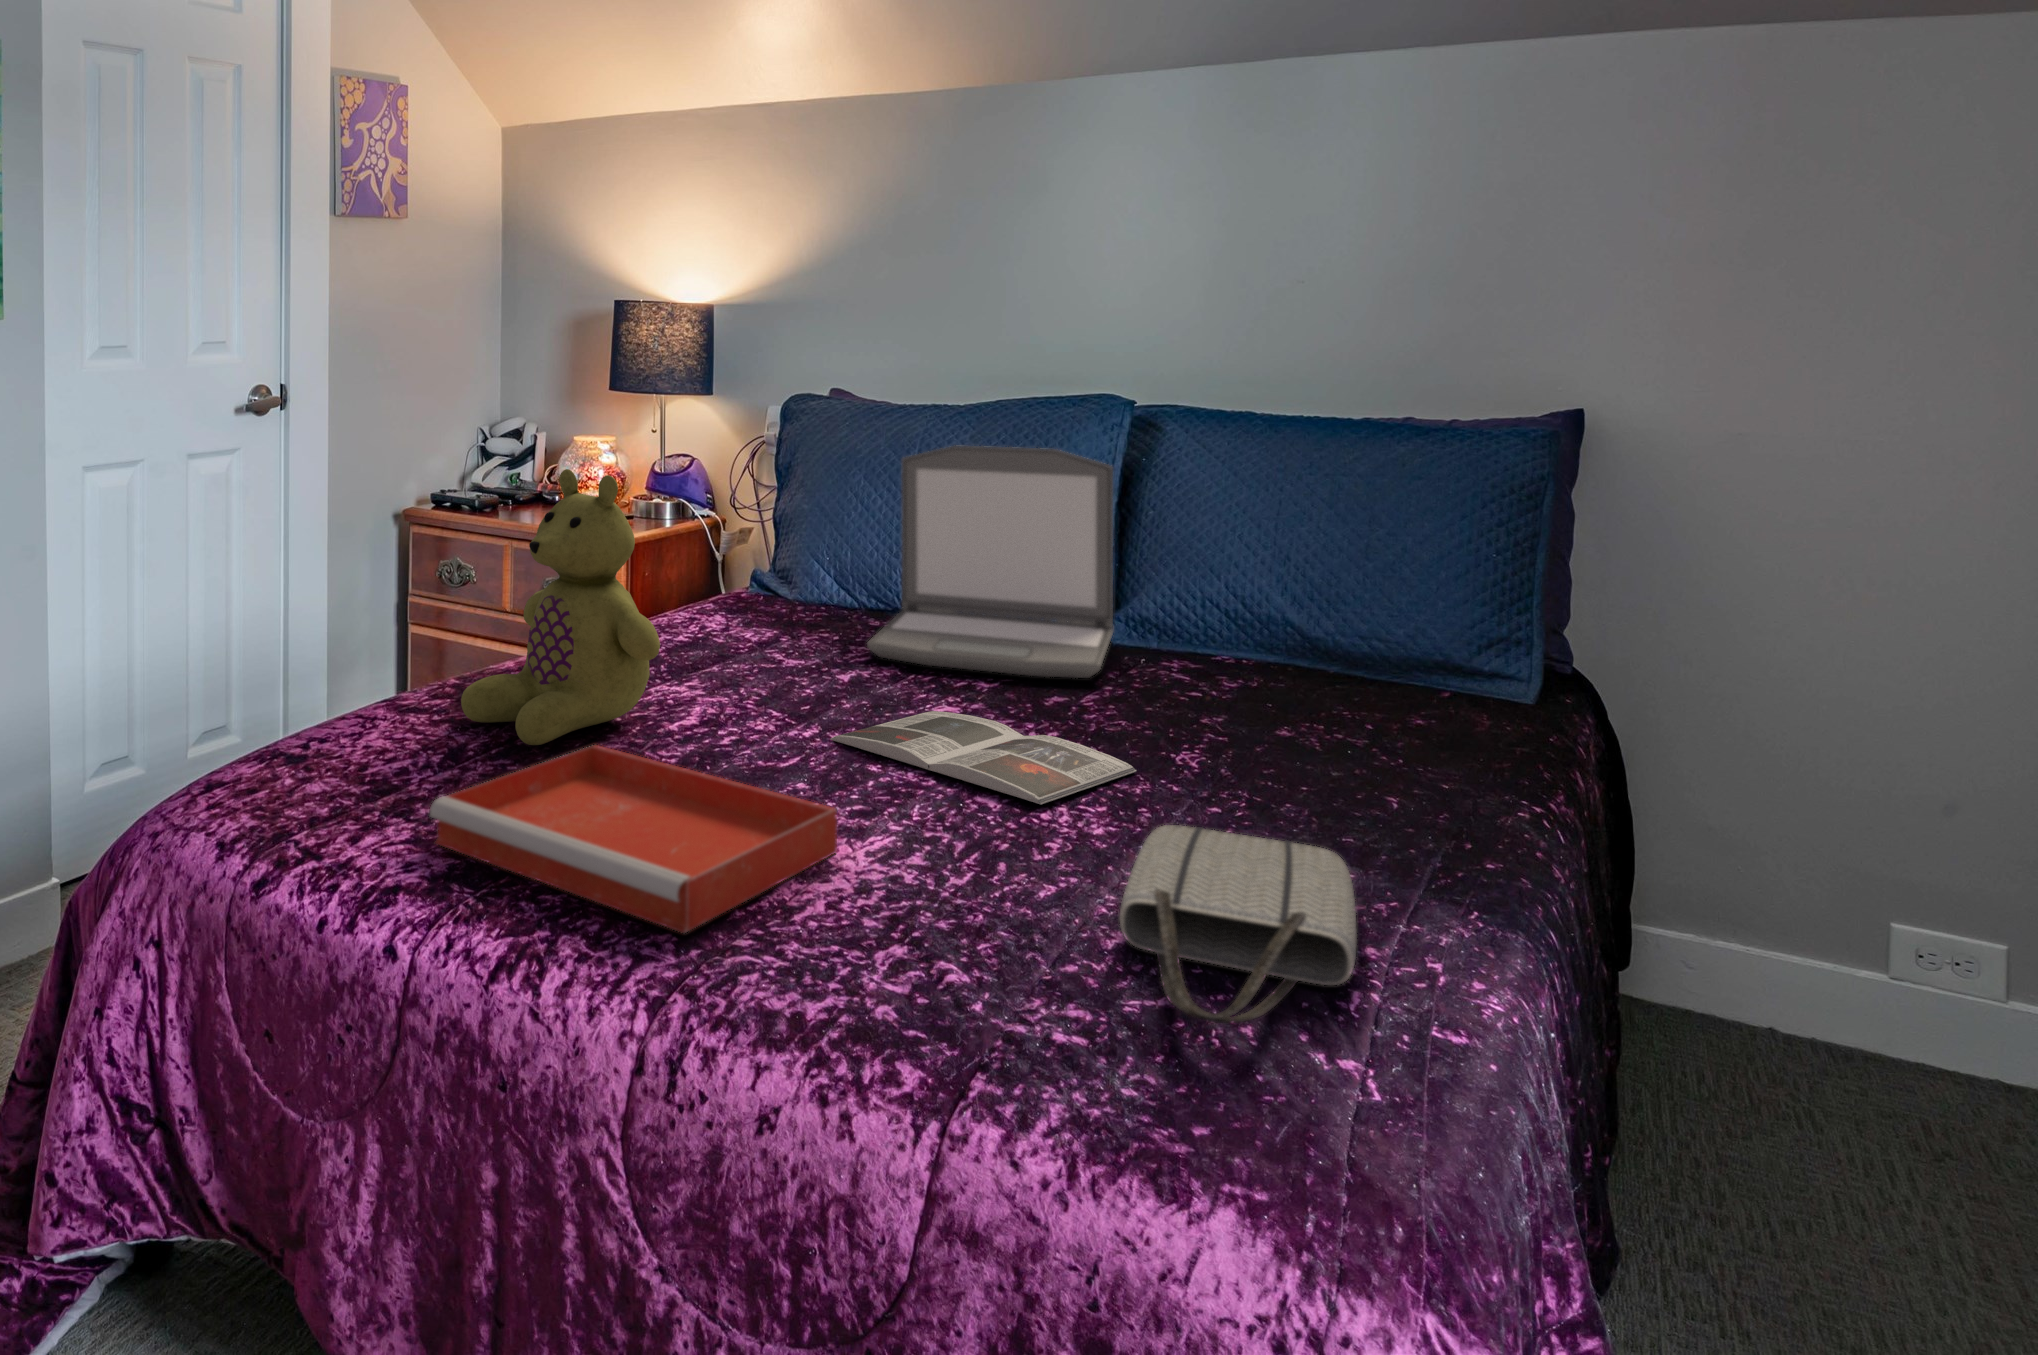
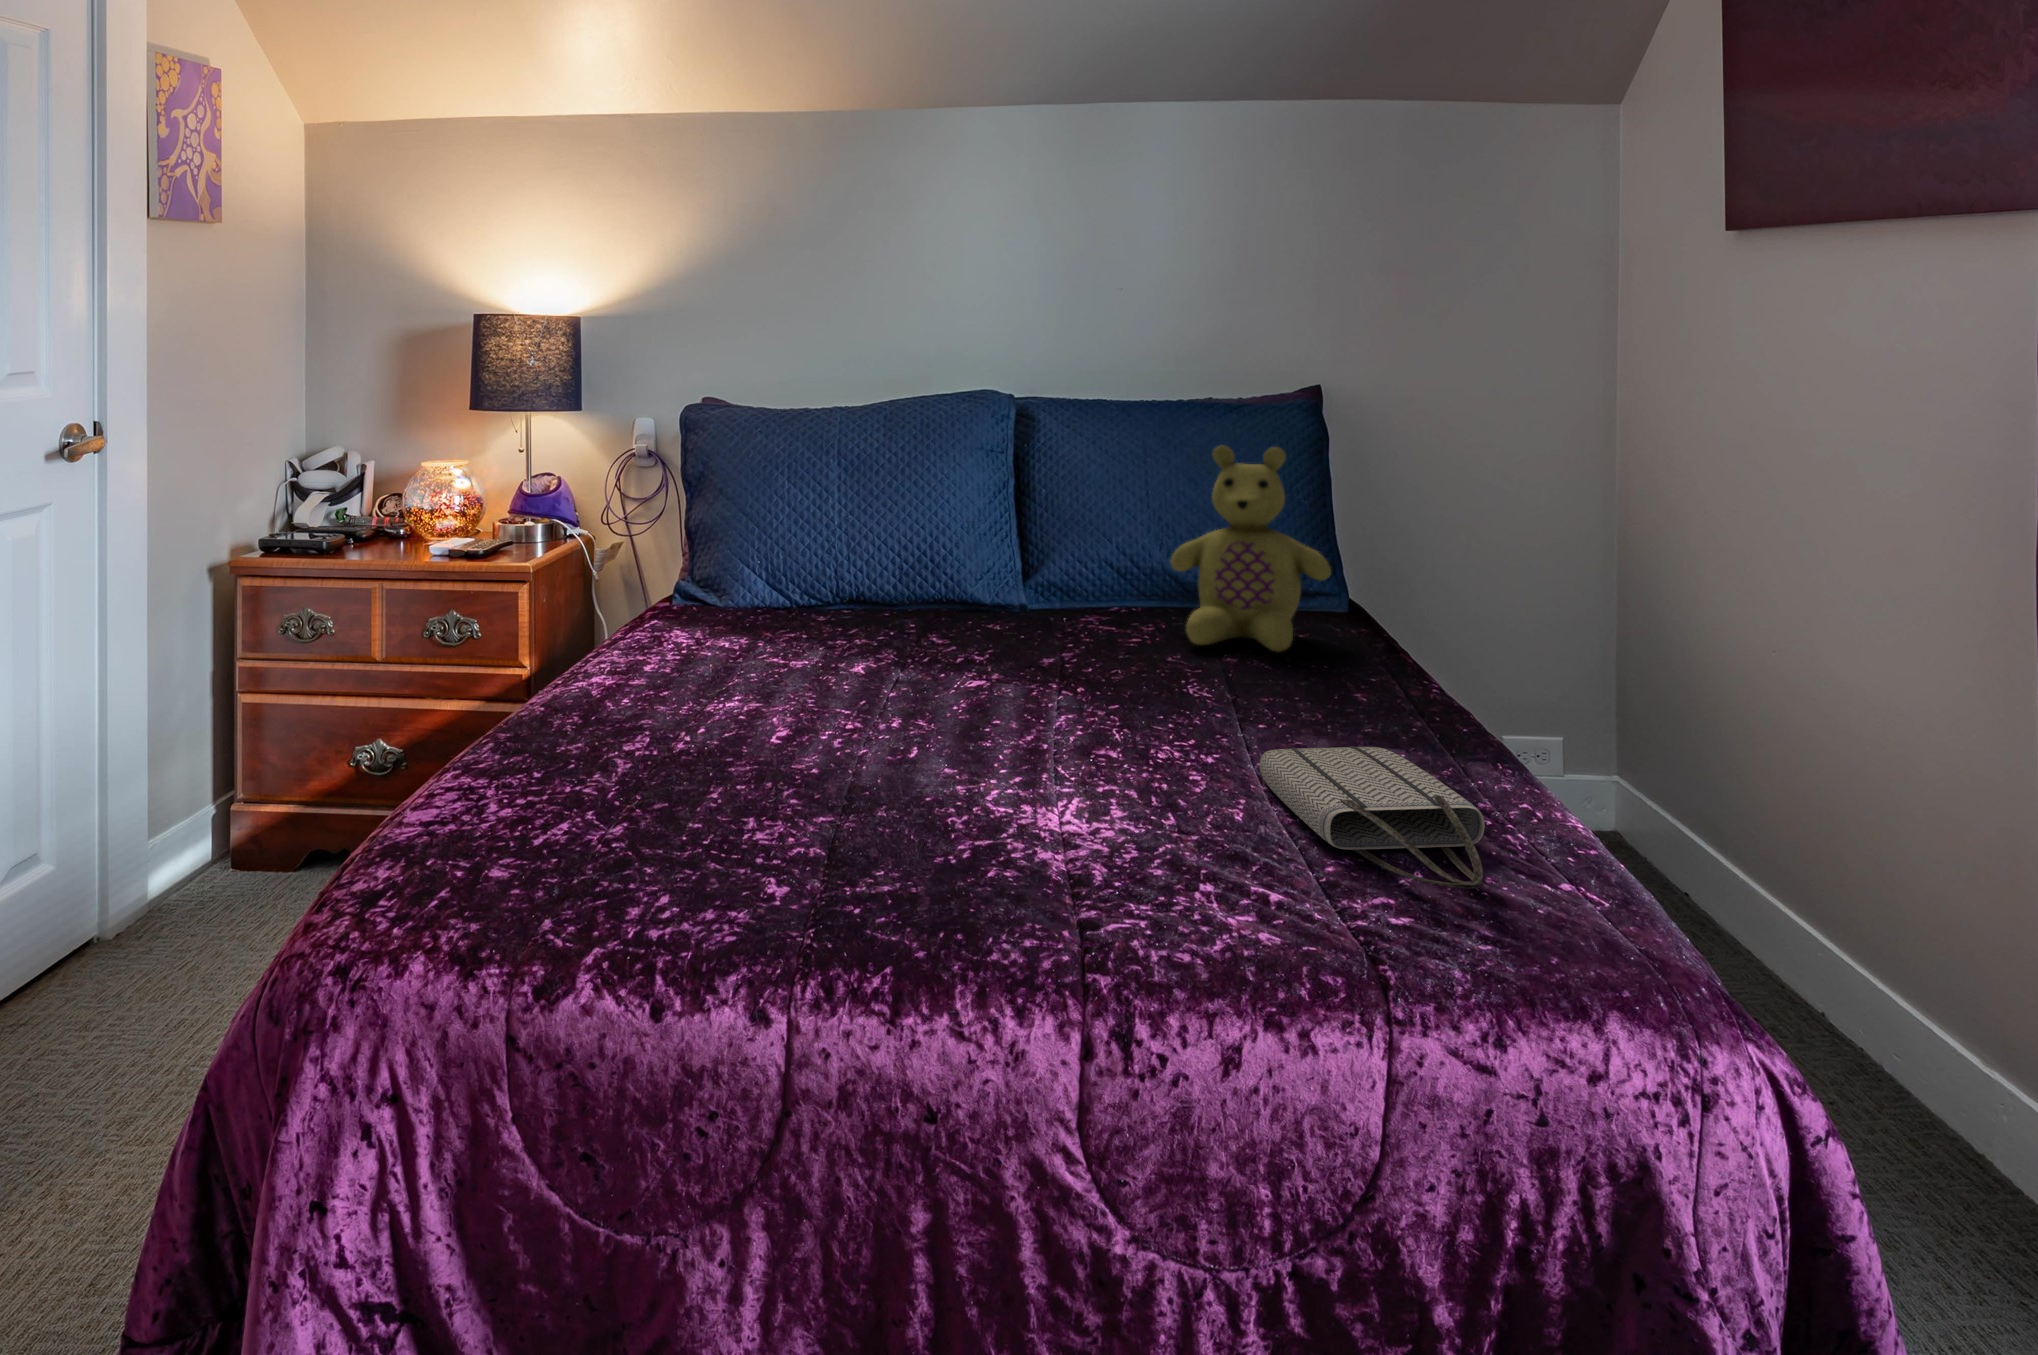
laptop: present [867,445,1113,678] -> none [844,452,1056,653]
stuffed bear: present [461,469,660,745] -> present [1171,446,1331,652]
magazine: present [831,711,1136,804] -> none [924,690,1167,754]
tray: present [430,745,837,933] -> none [712,772,1054,925]

